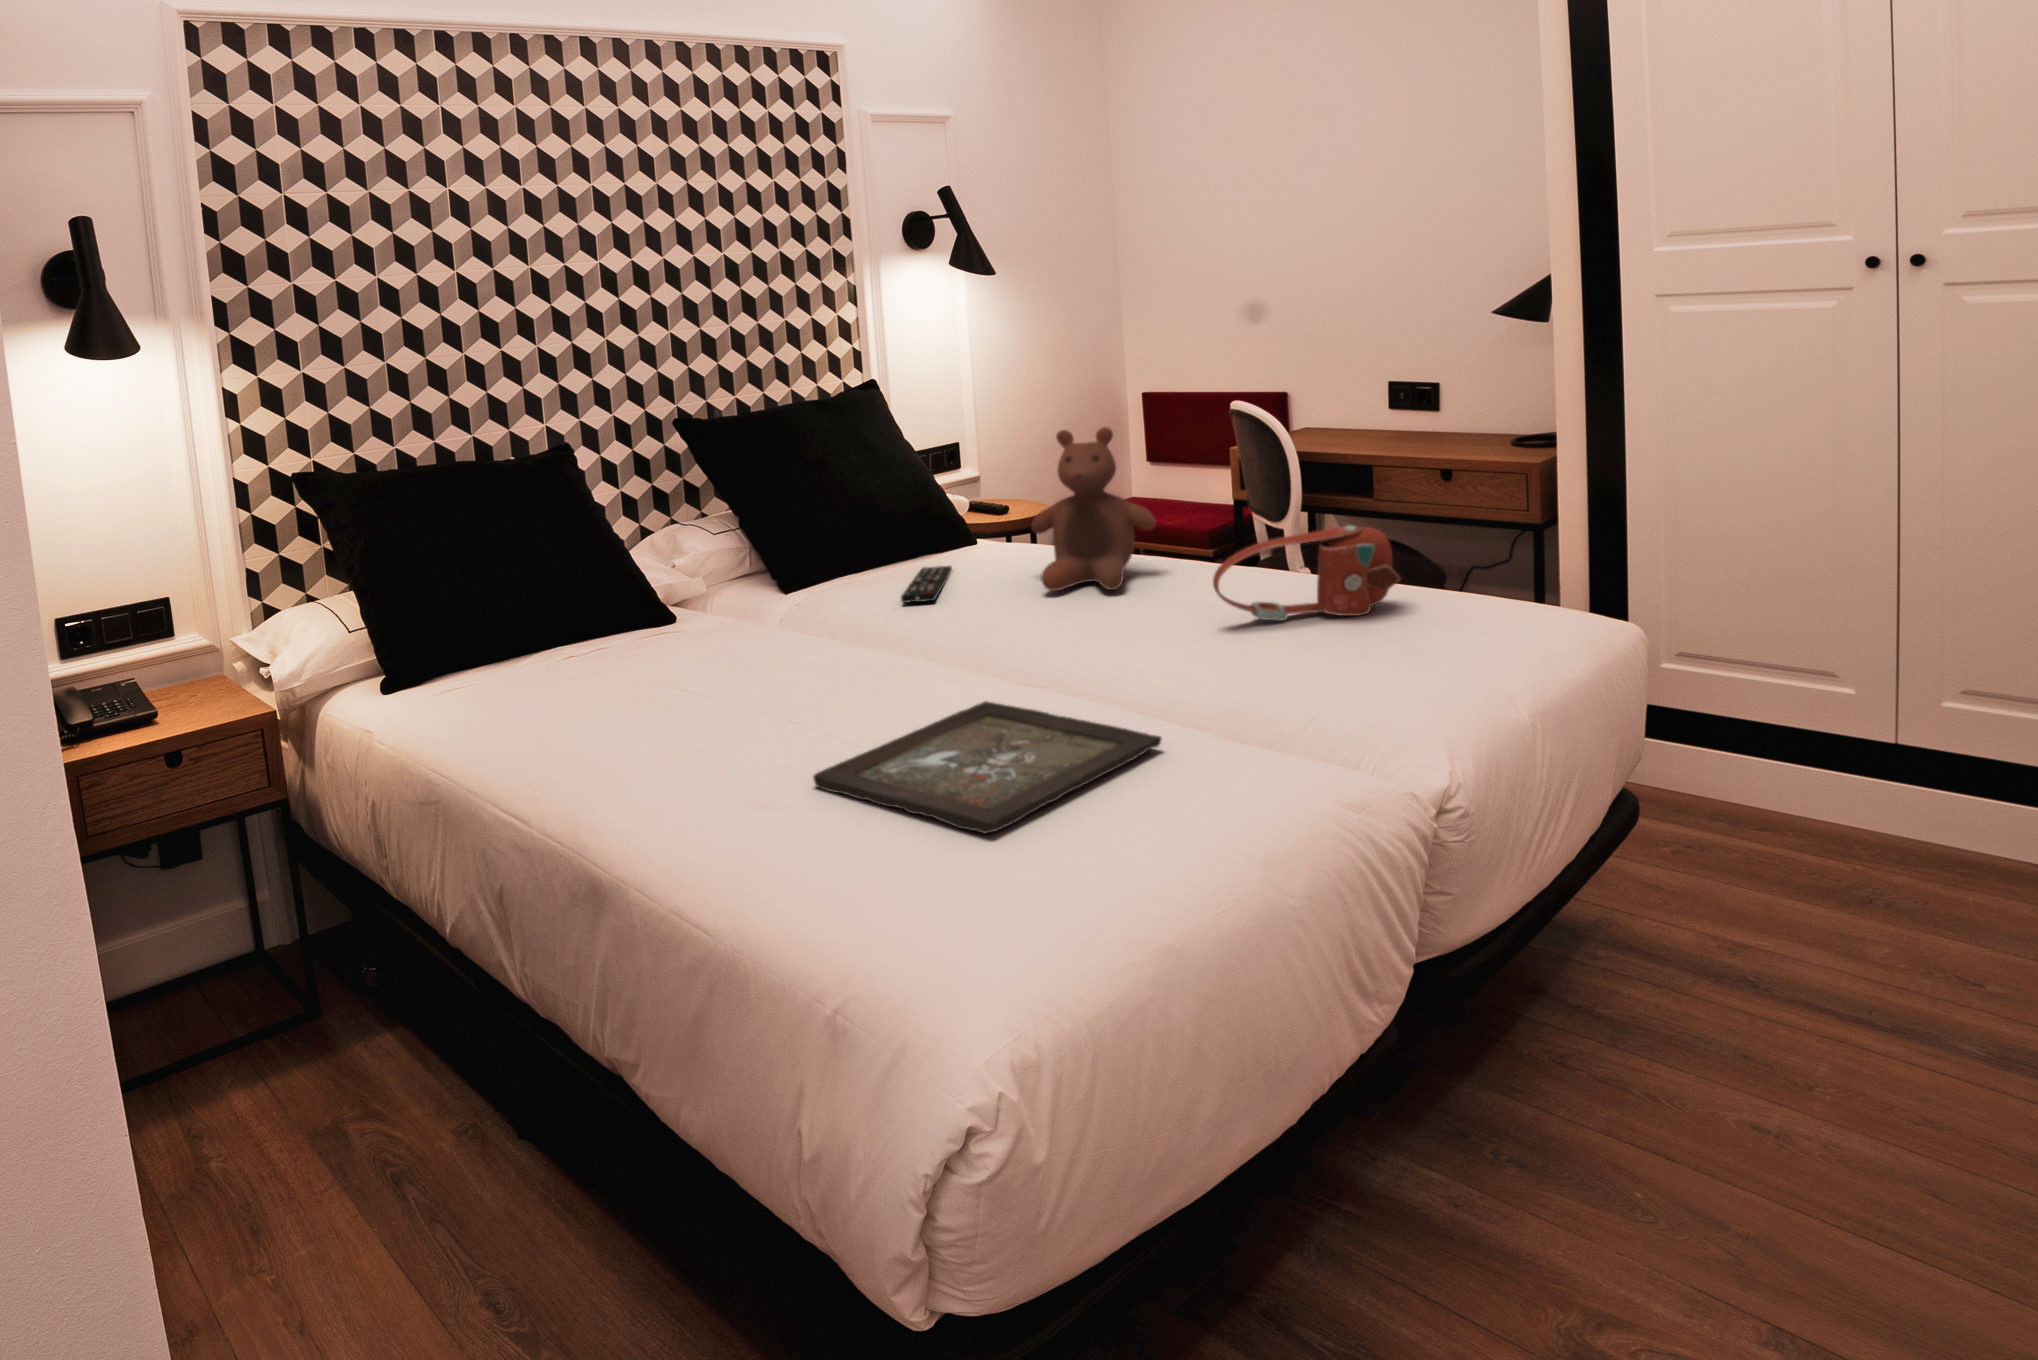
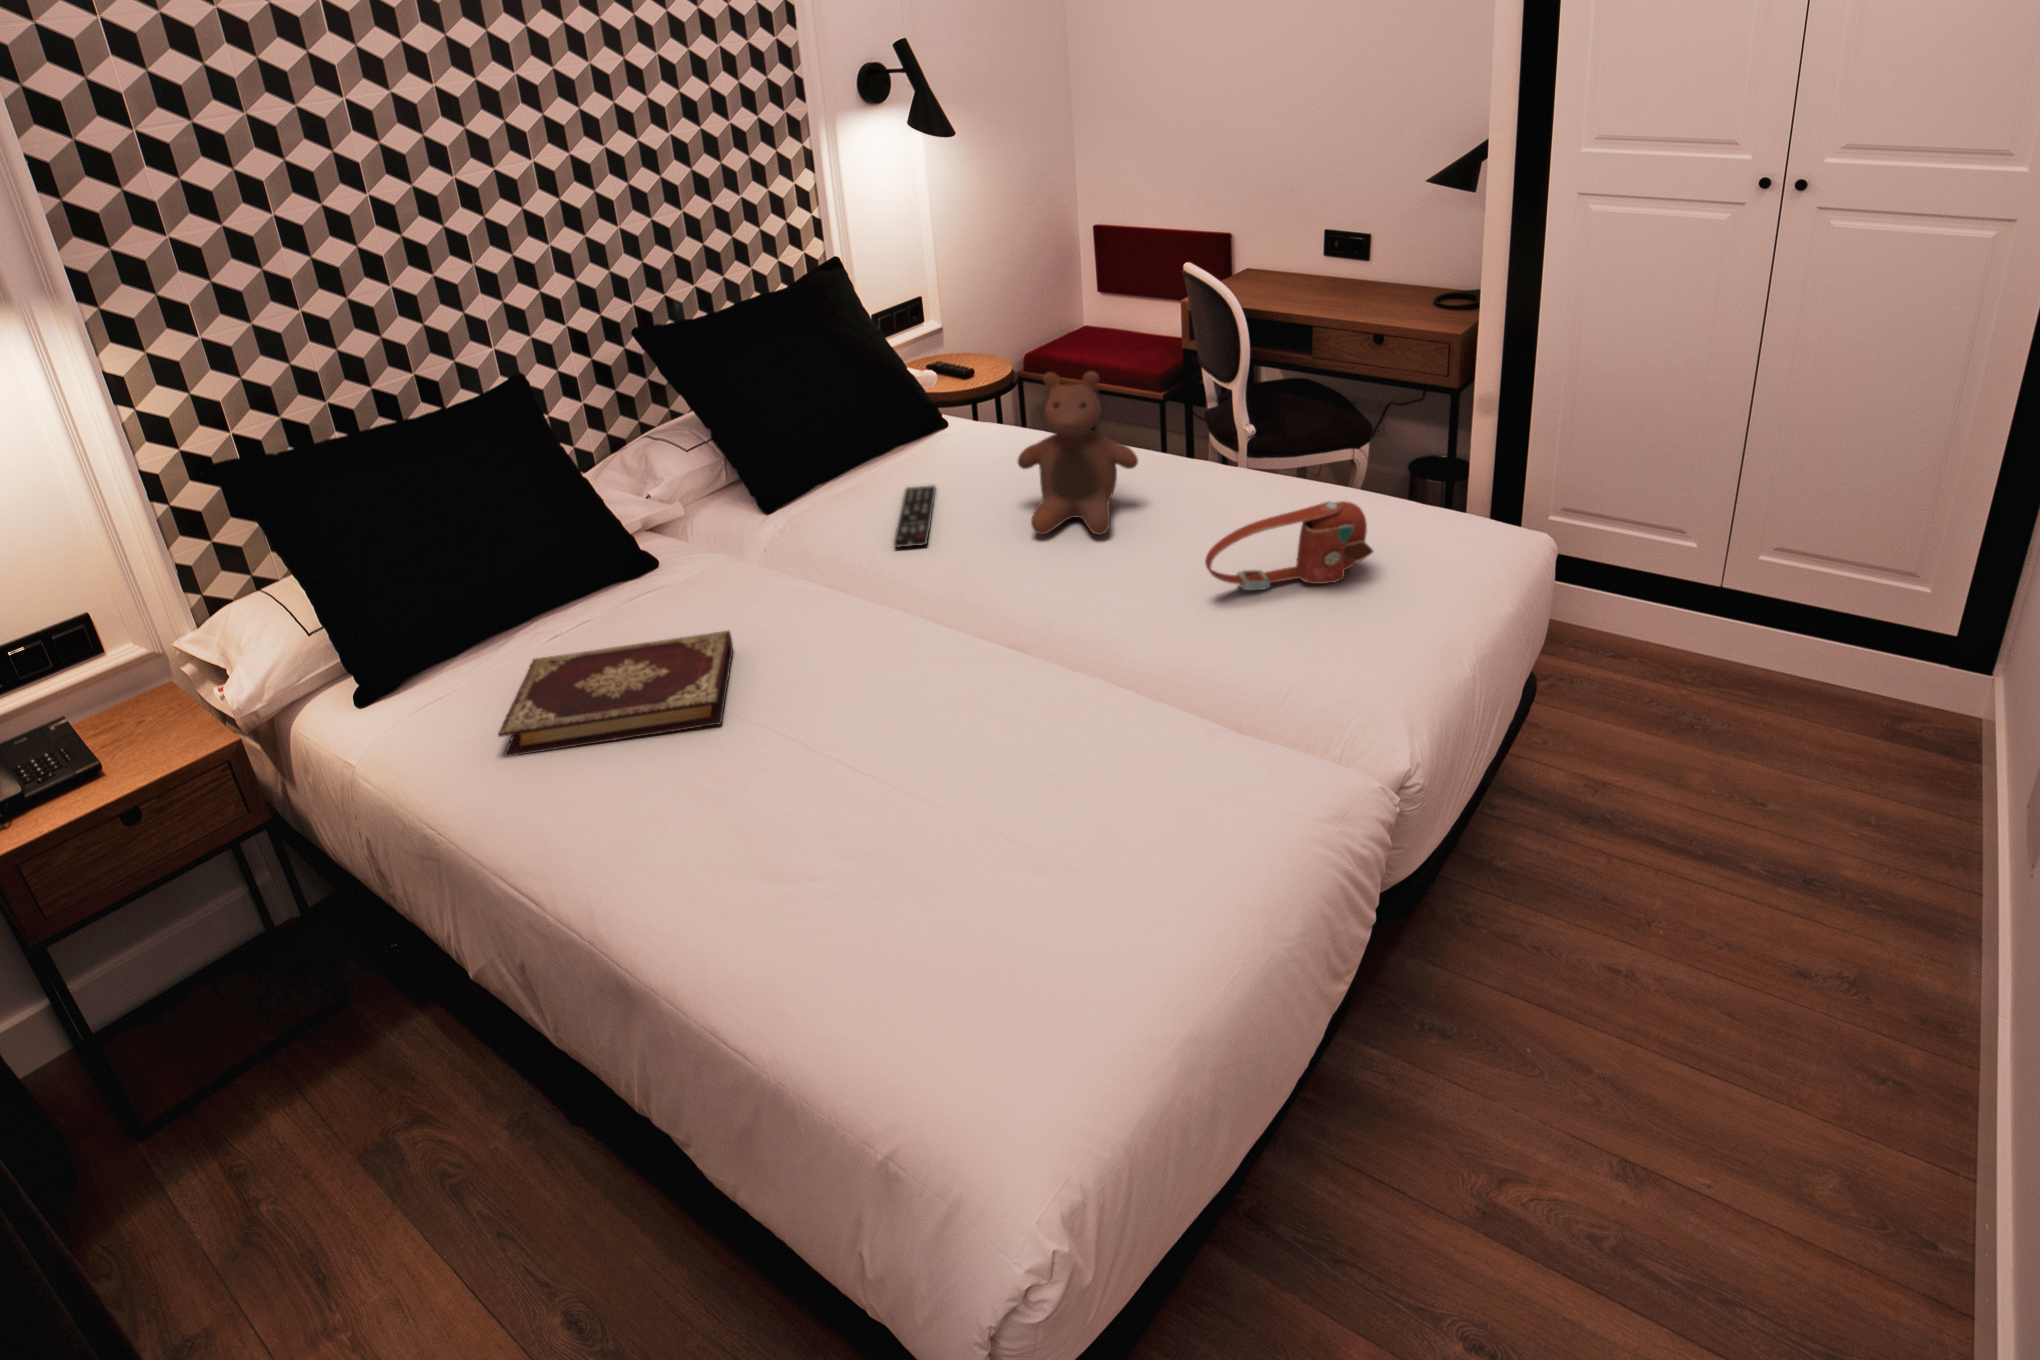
book: none [498,638,729,718] -> present [498,631,733,757]
tray: present [813,701,1161,834] -> none [858,736,1186,967]

